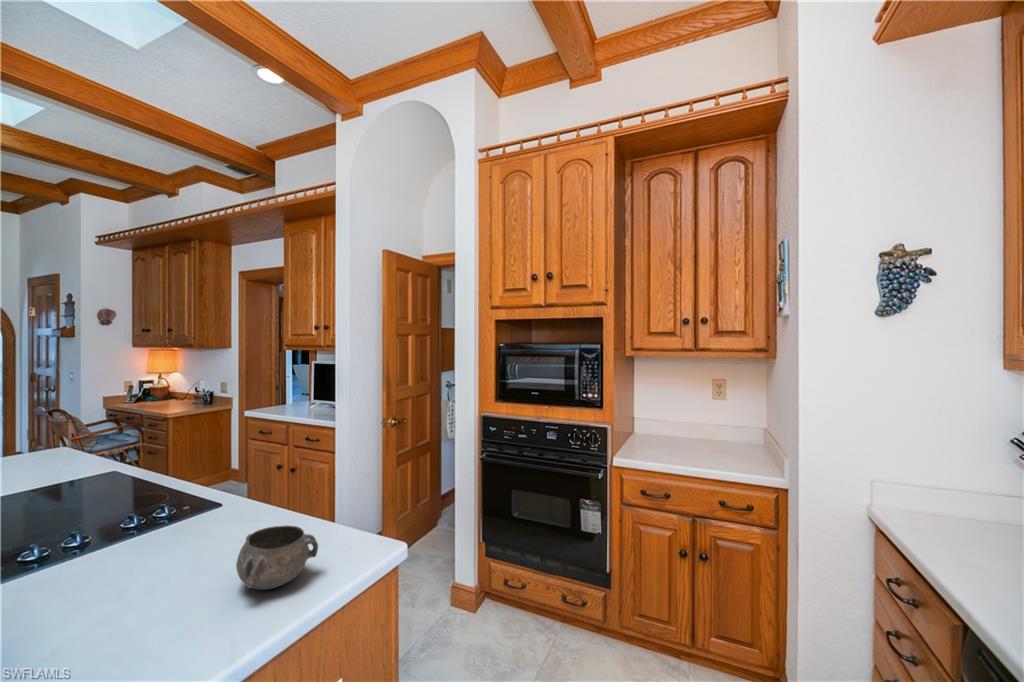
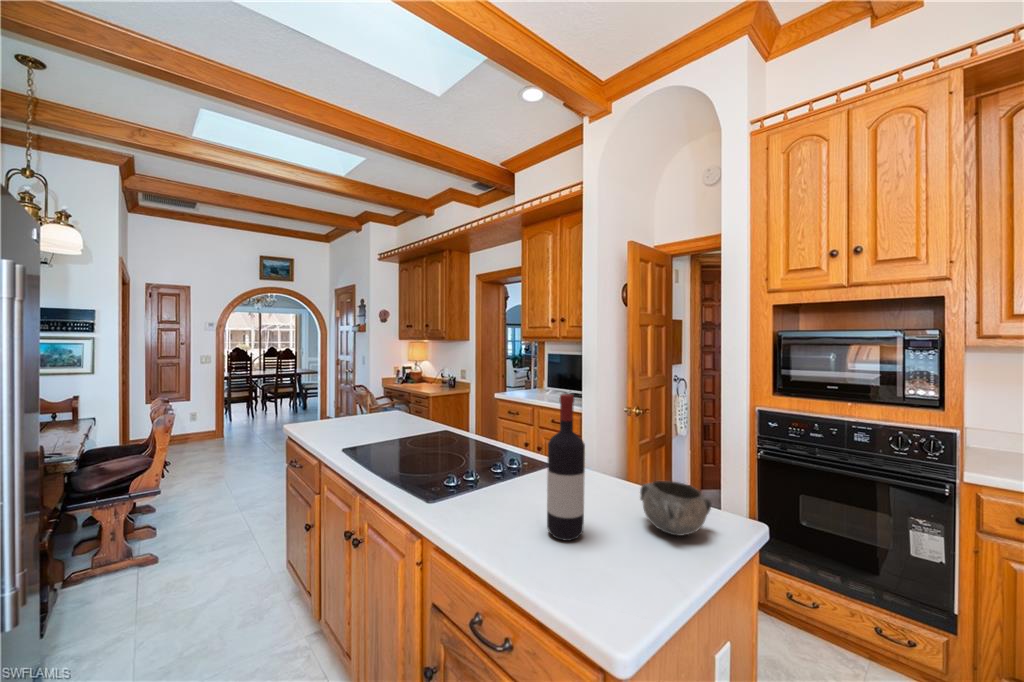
wine bottle: none [80,448,143,632] -> present [547,394,585,541]

